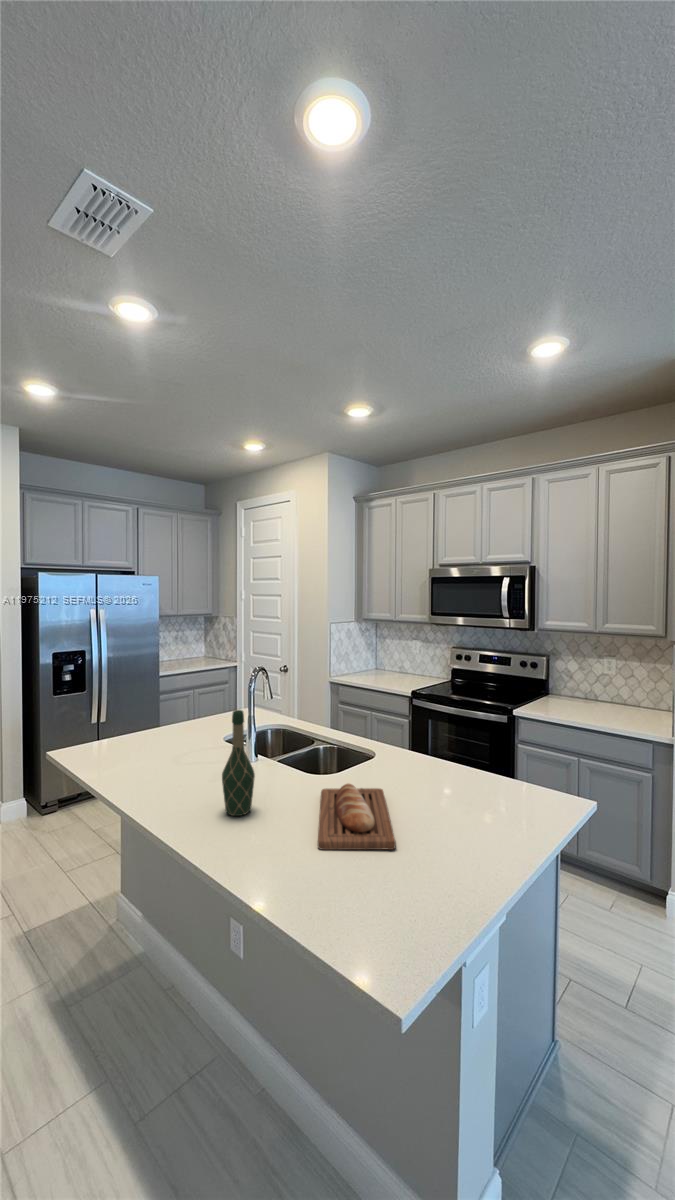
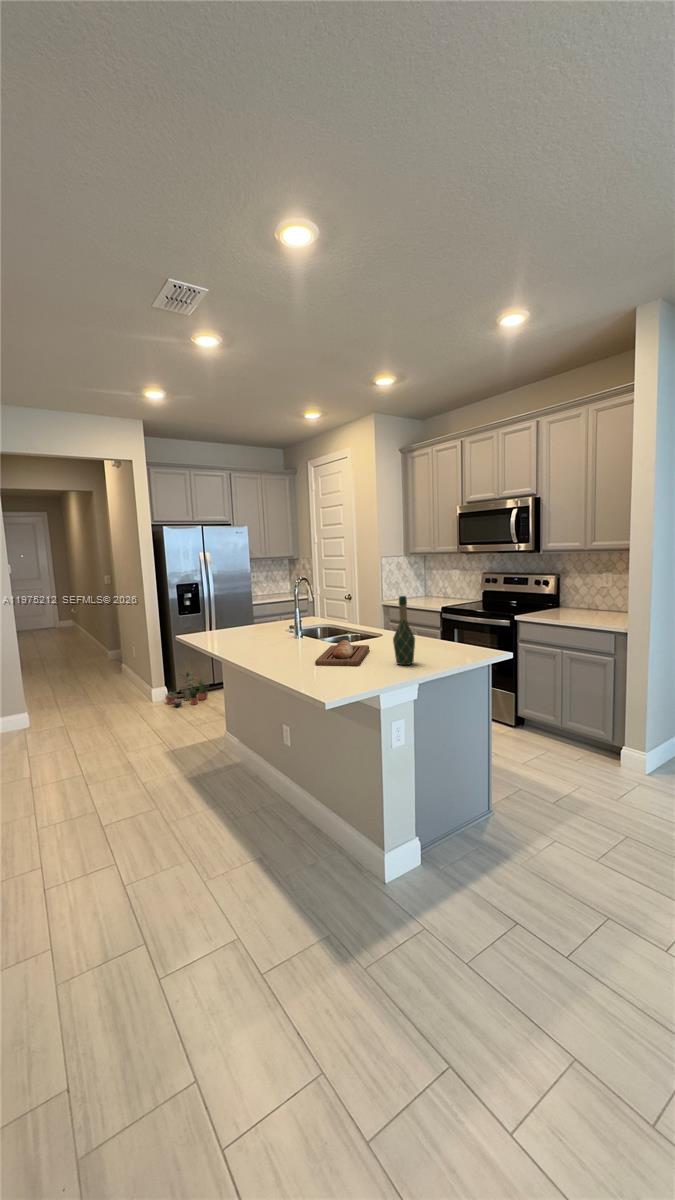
wine bottle: present [222,710,255,816] -> present [393,596,415,665]
potted plant: none [22,773,89,829] -> present [165,672,208,707]

